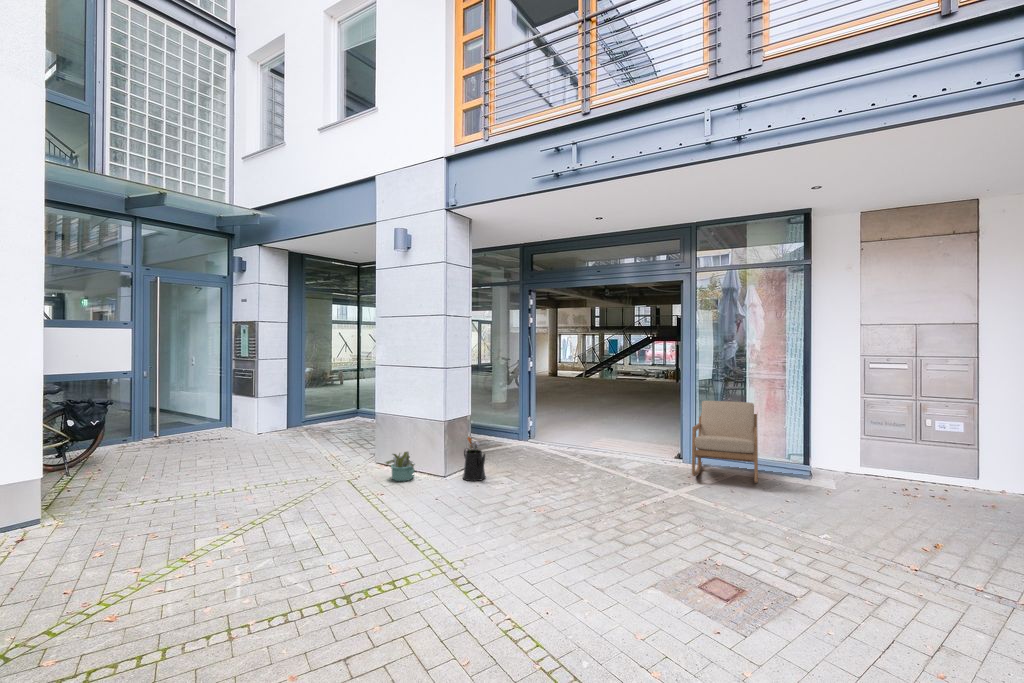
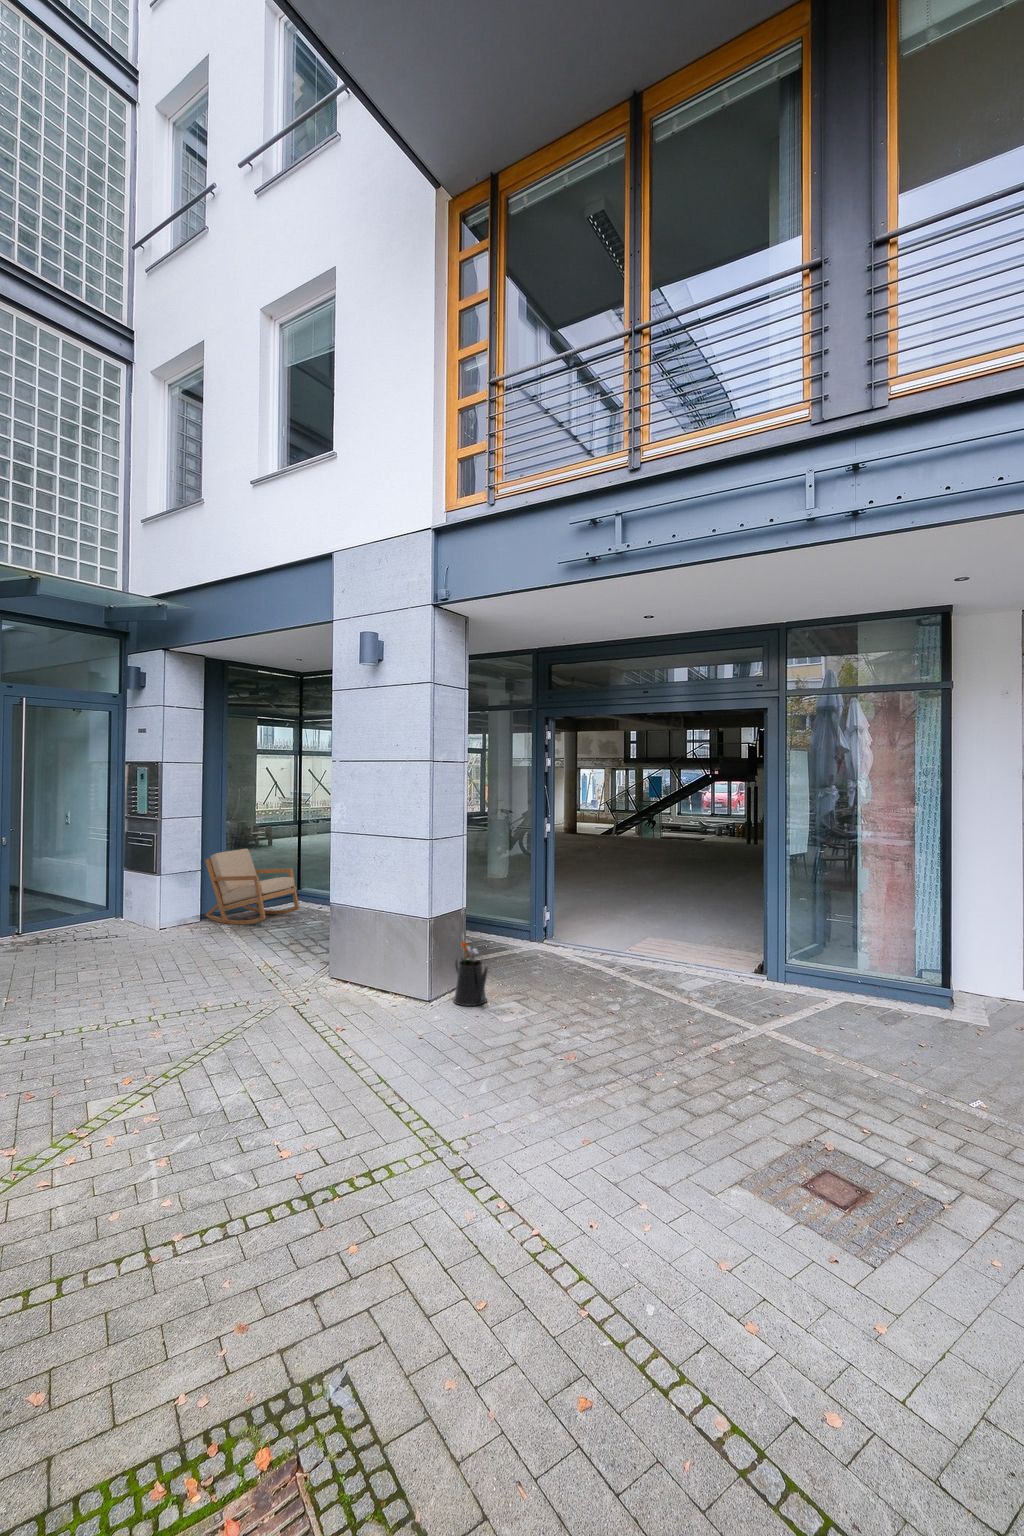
chair: present [692,401,758,483] -> present [205,849,299,925]
decorative plant: present [385,452,415,481] -> none [341,960,386,1005]

